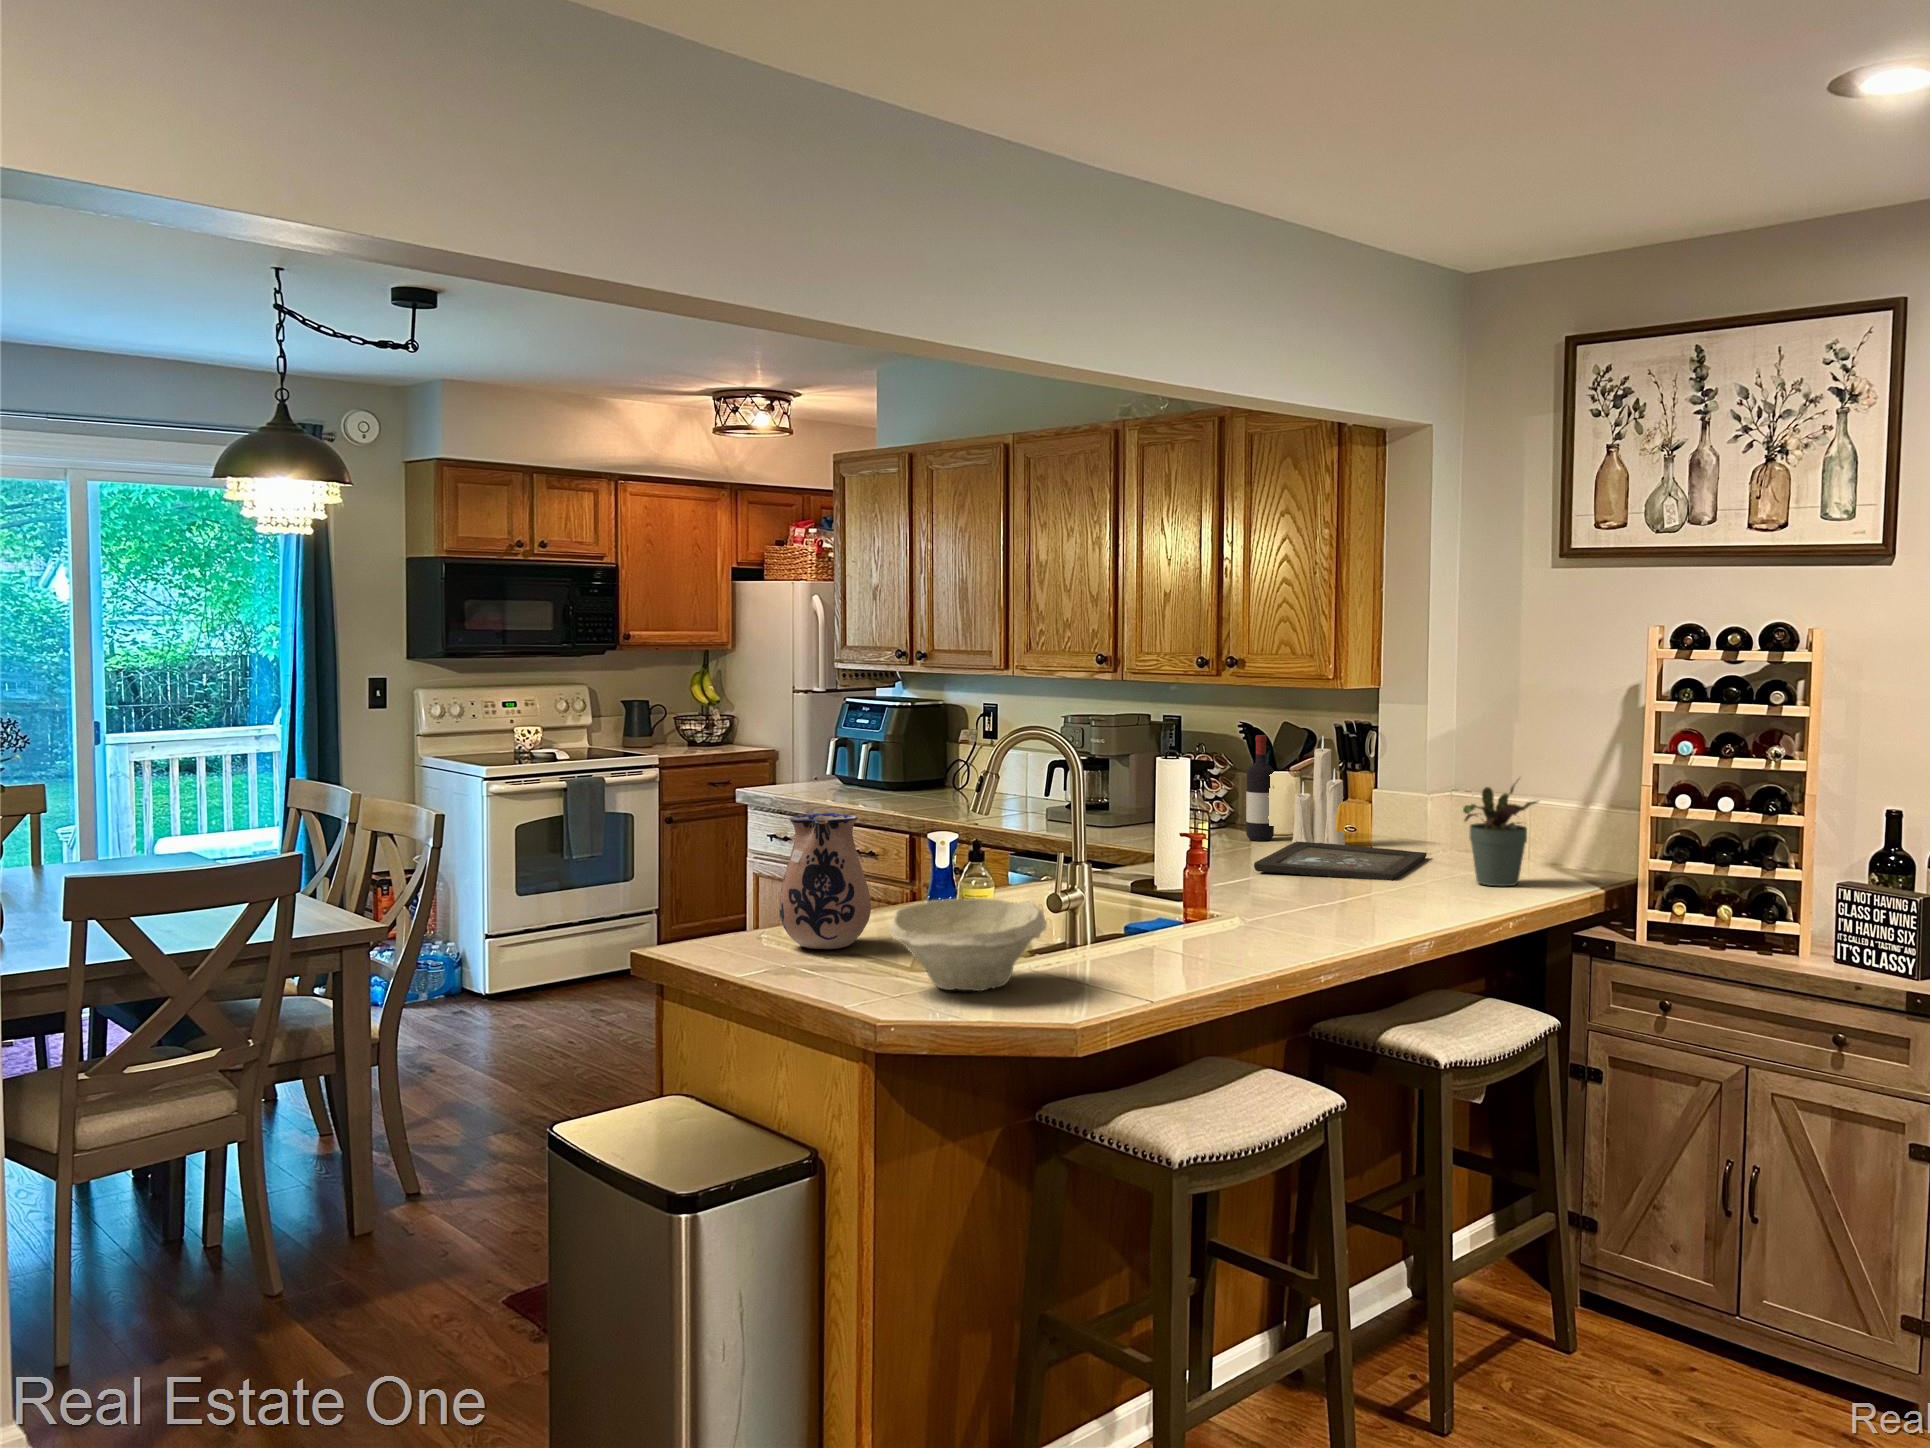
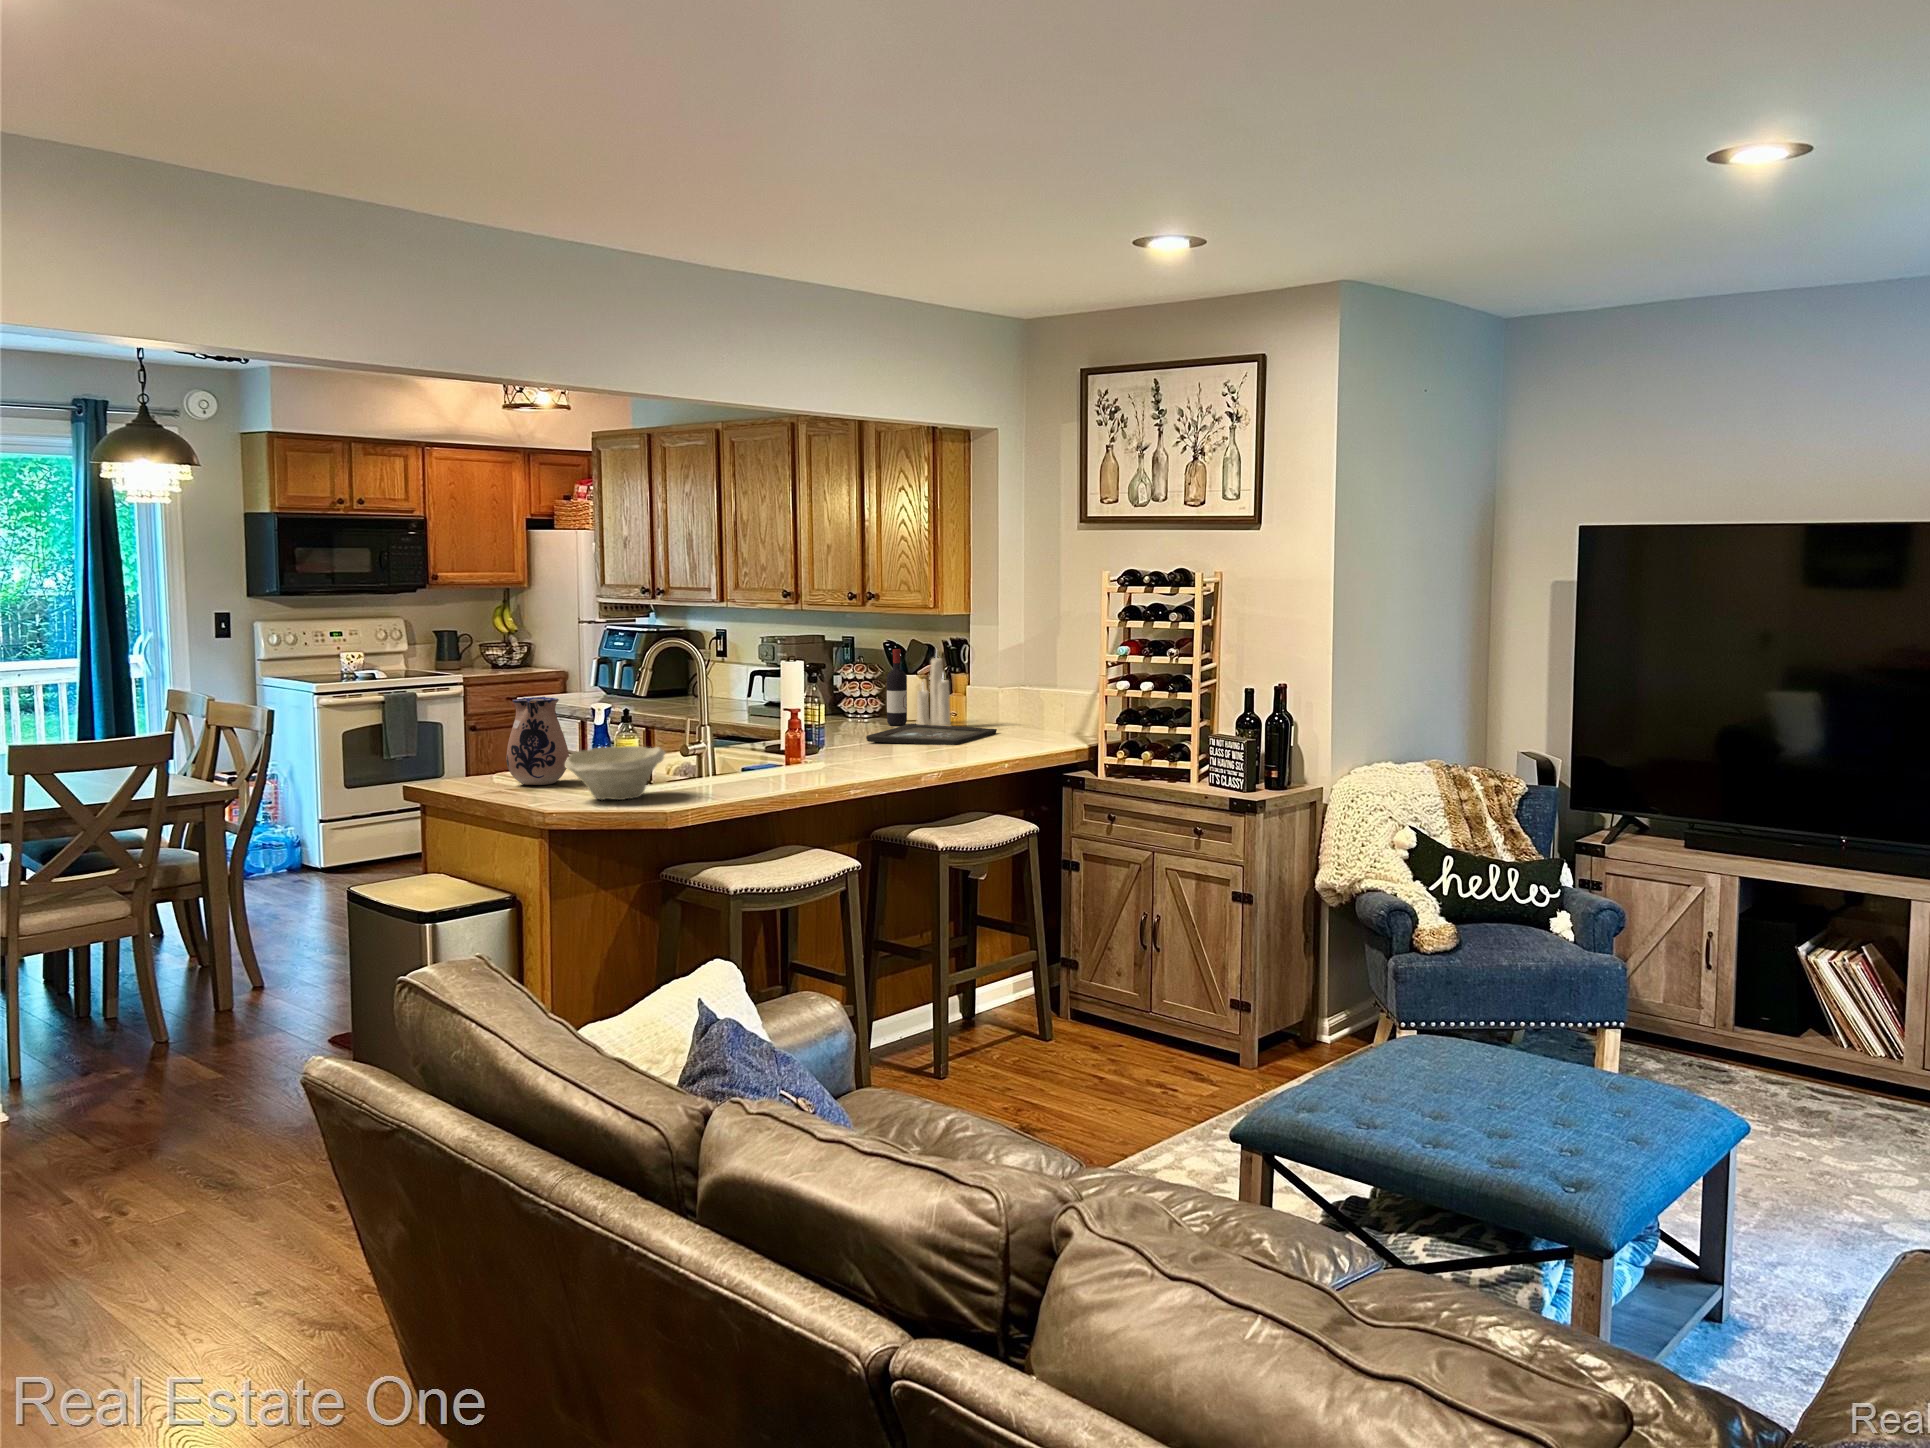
potted plant: present [1463,784,1538,886] -> none [995,672,1049,746]

